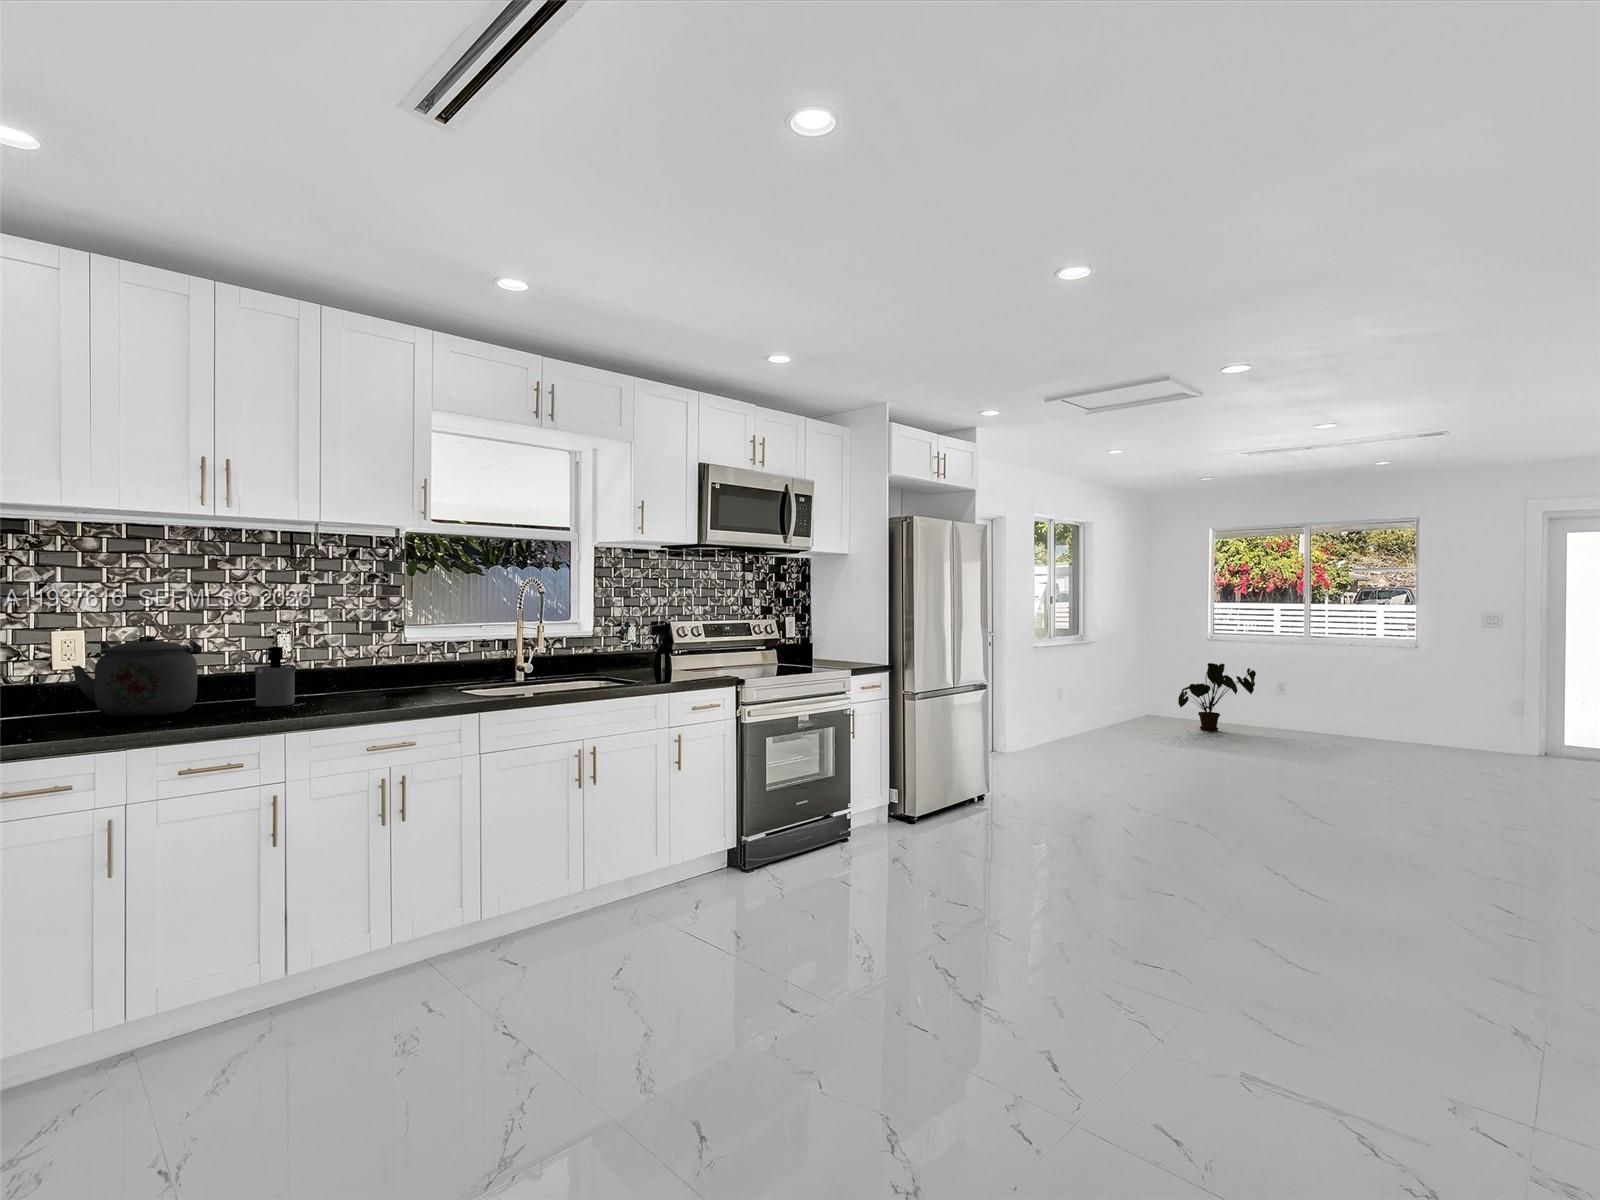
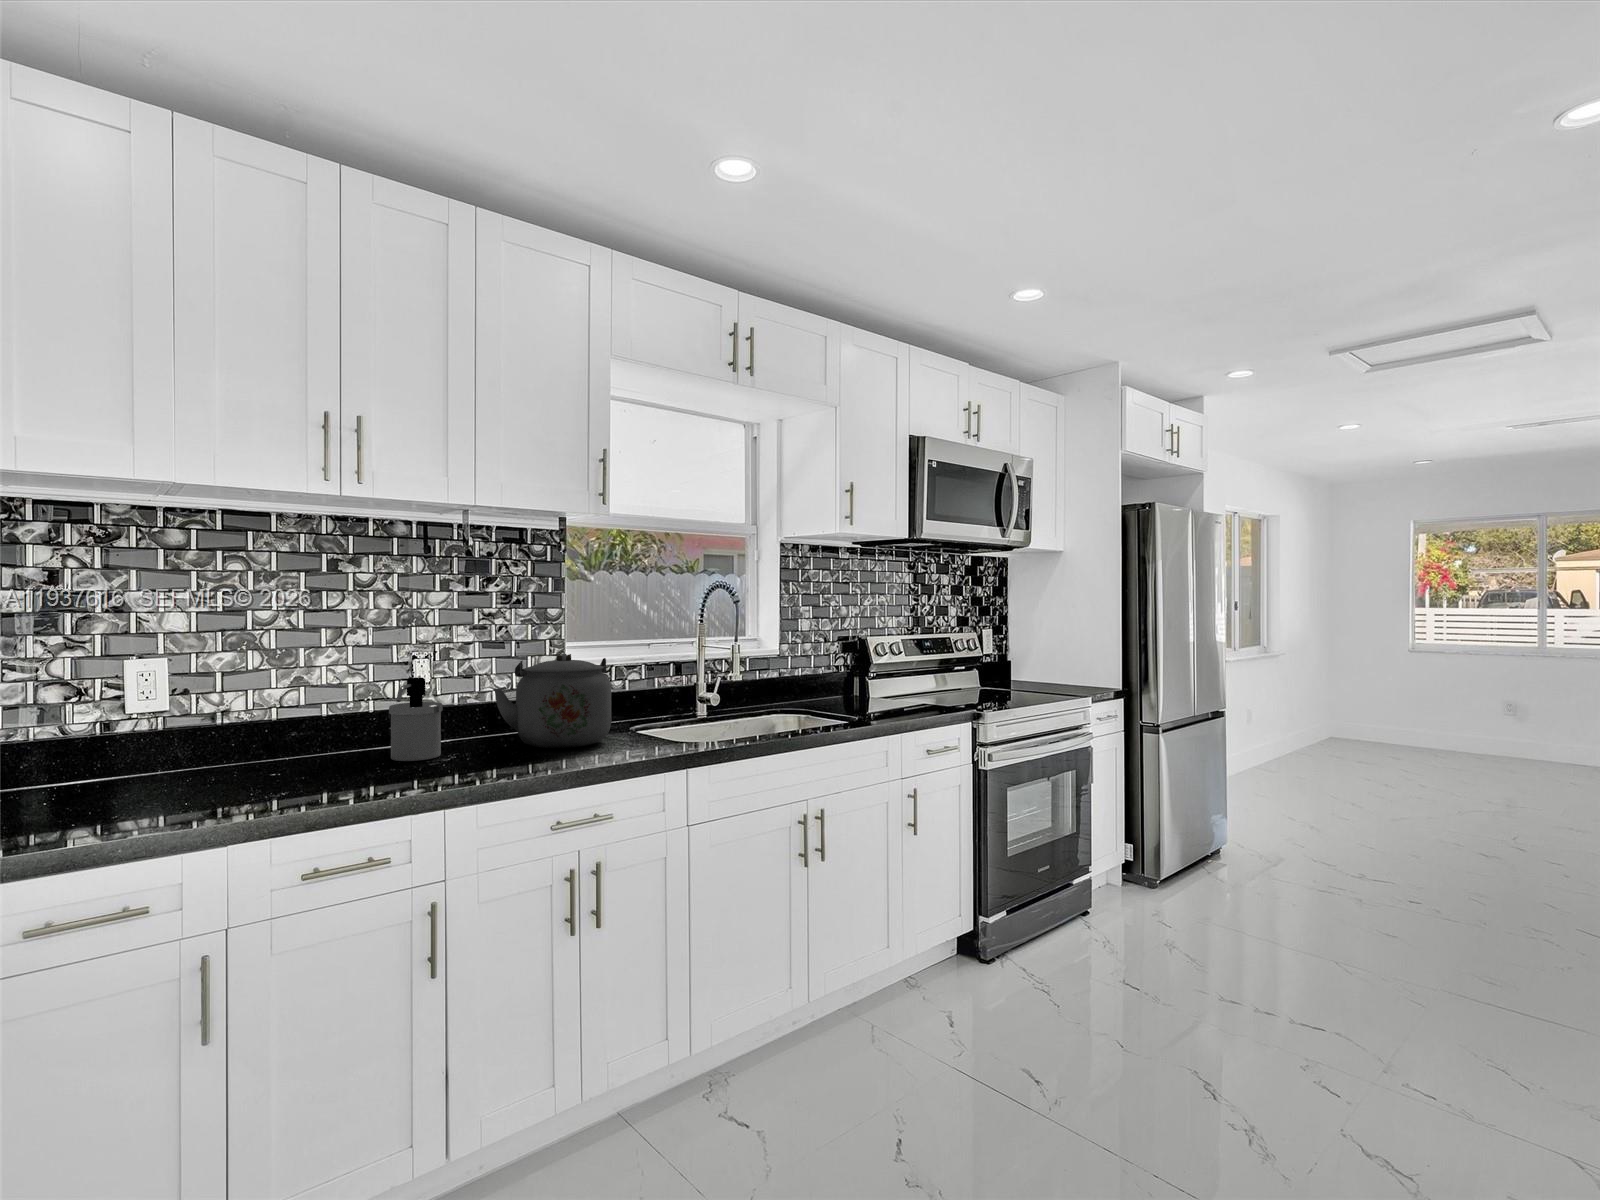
kettle: present [72,635,202,717] -> present [494,653,611,748]
house plant: present [1178,663,1256,731] -> none [1384,678,1485,758]

